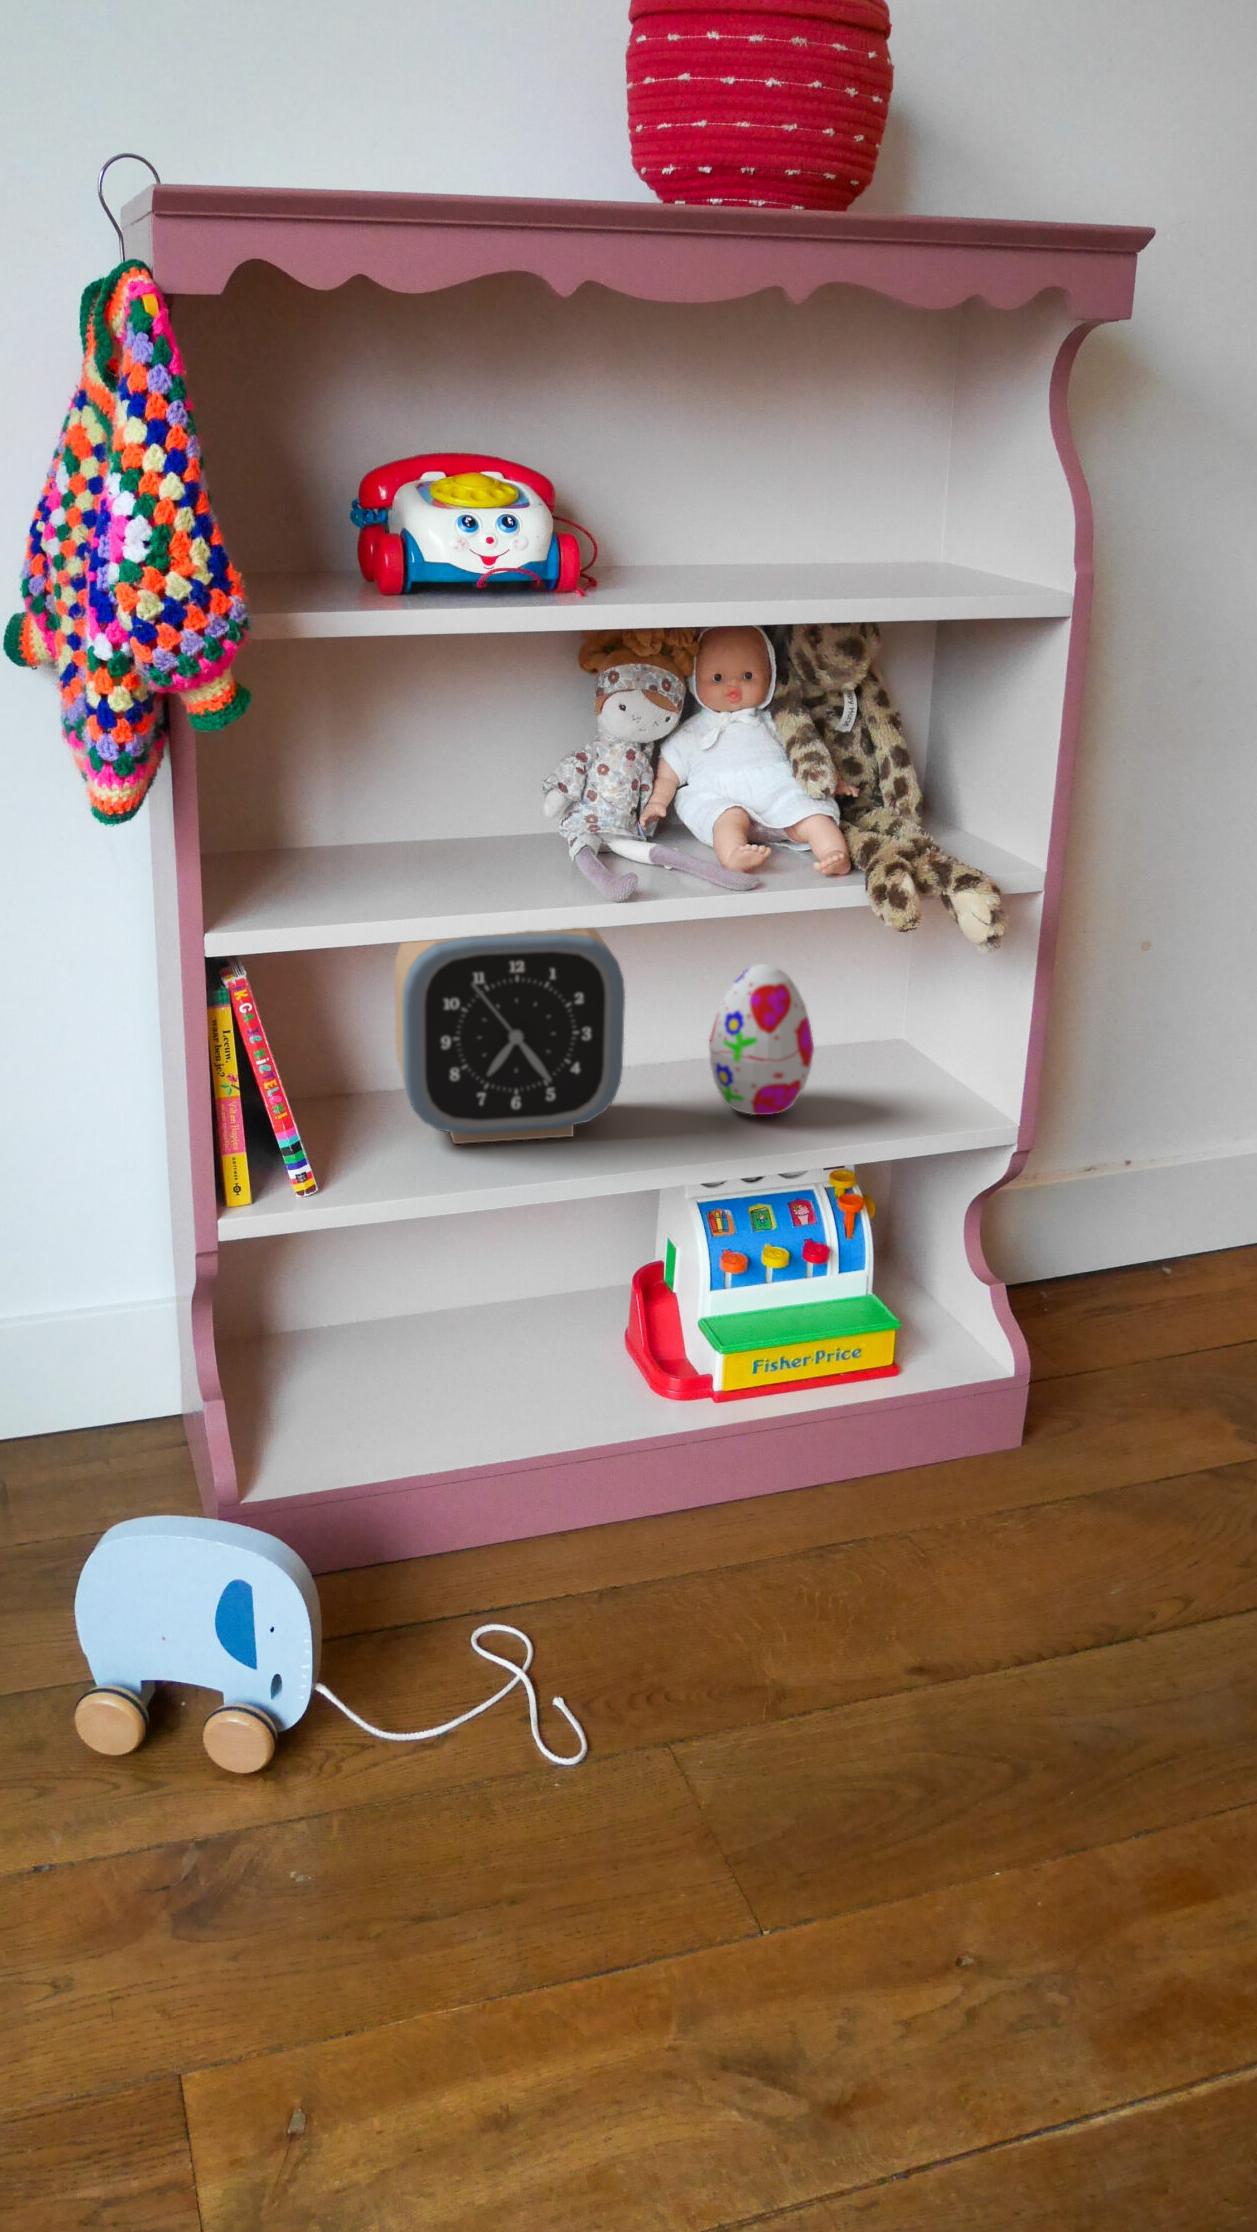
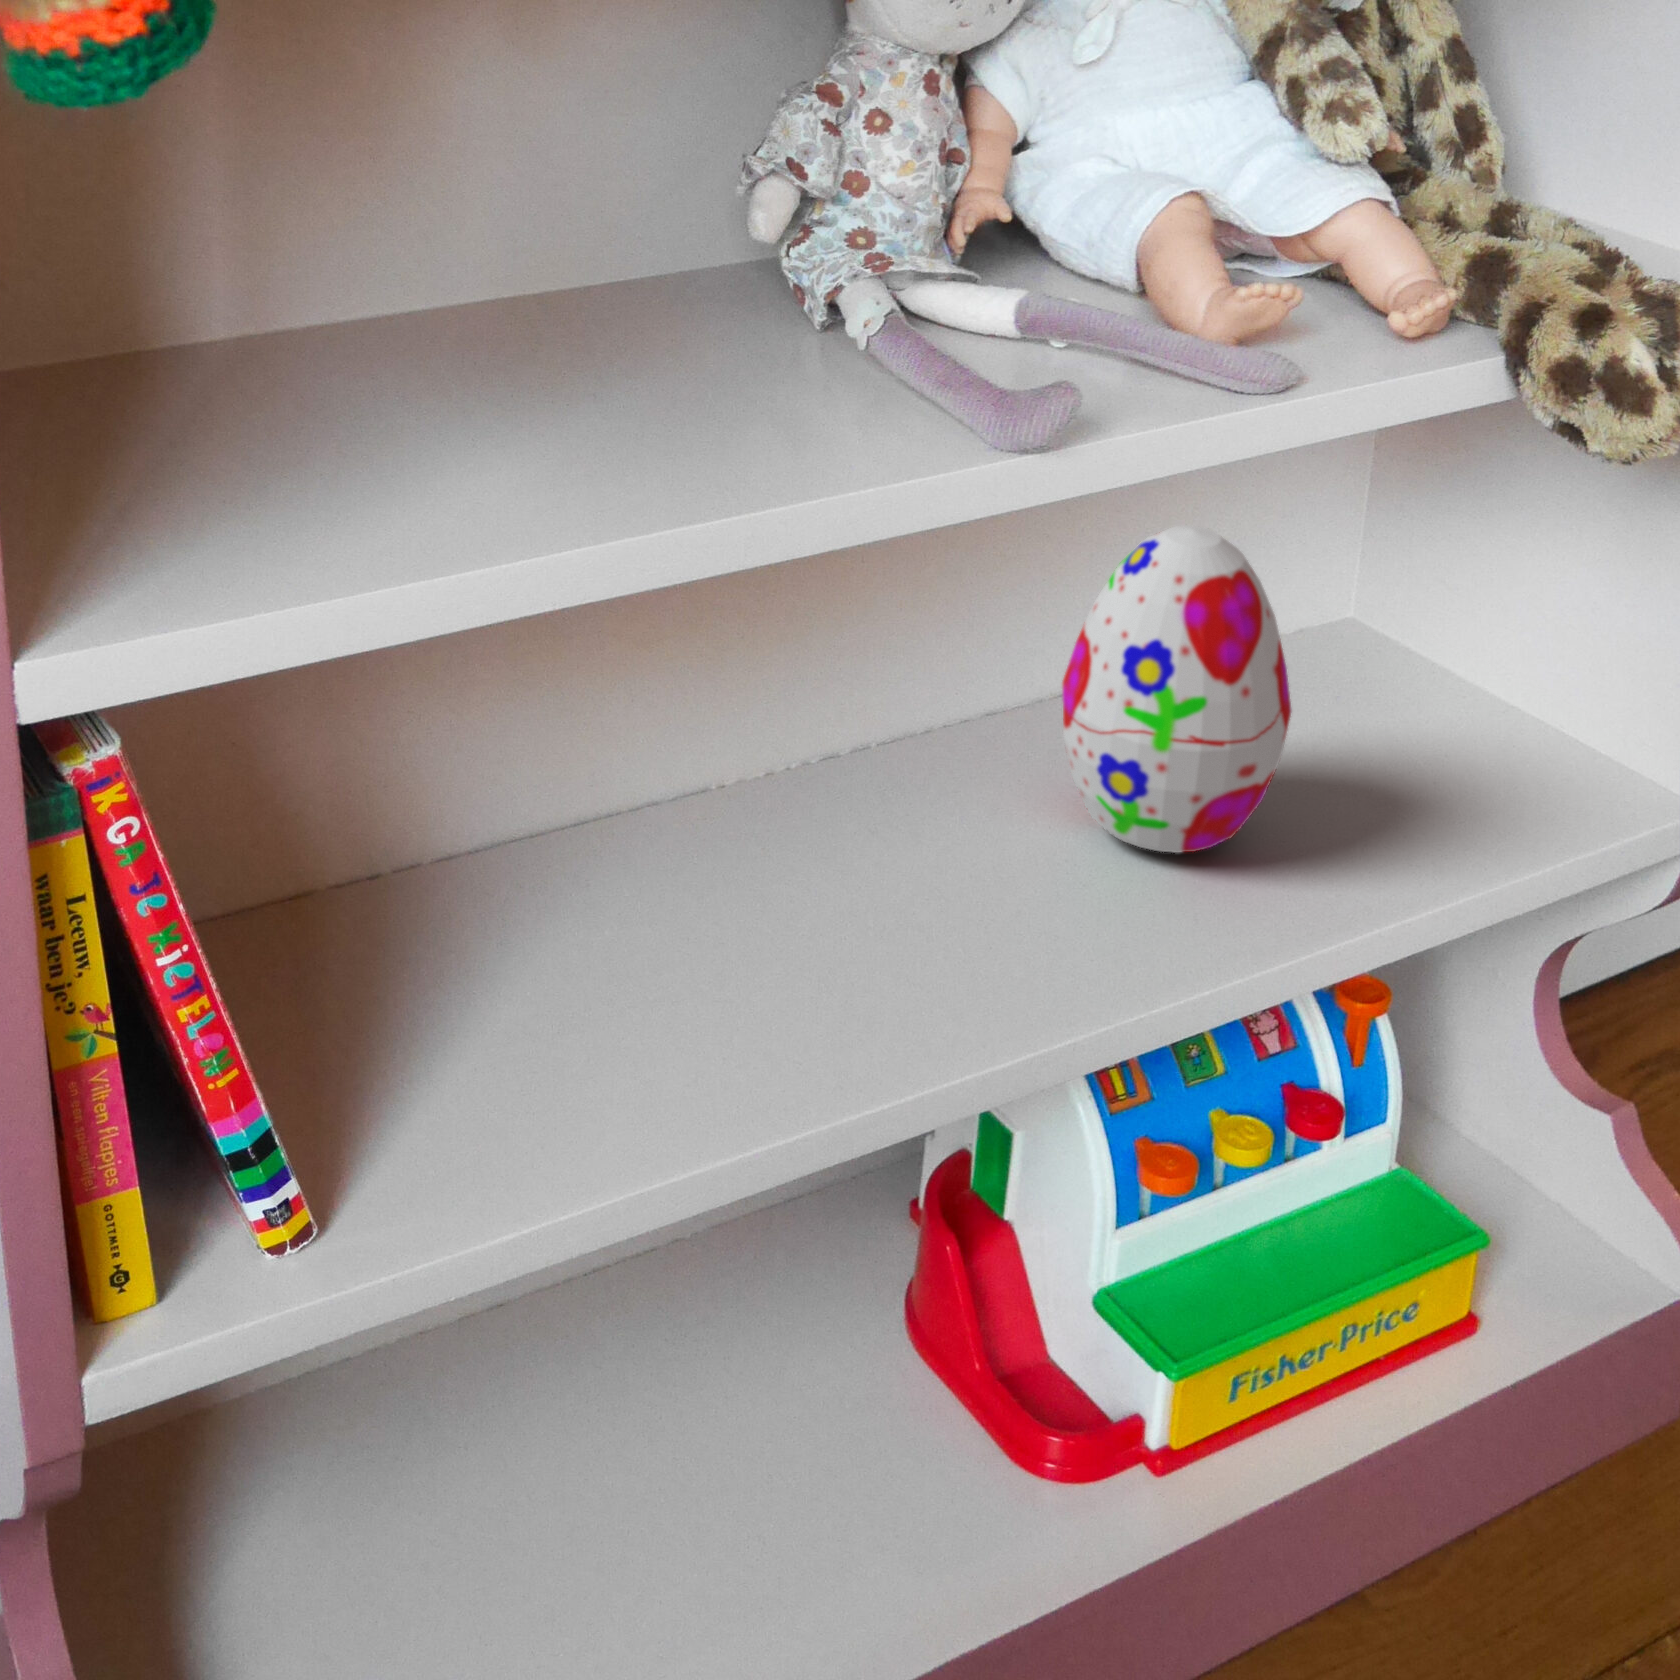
alarm clock: present [394,928,625,1144] -> none [395,442,965,1046]

